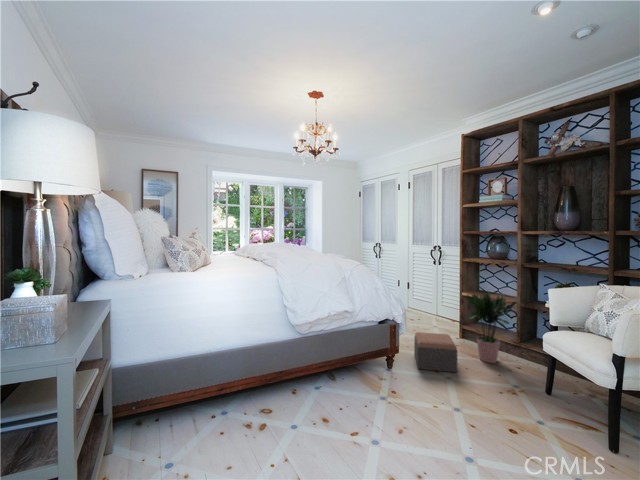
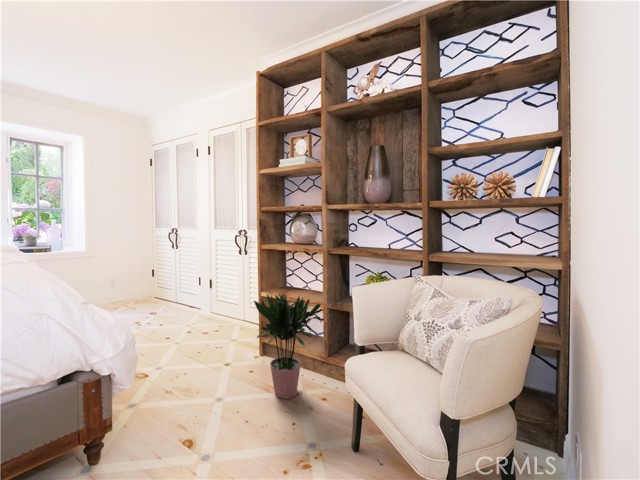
footstool: present [414,332,458,372] -> none [157,368,230,450]

